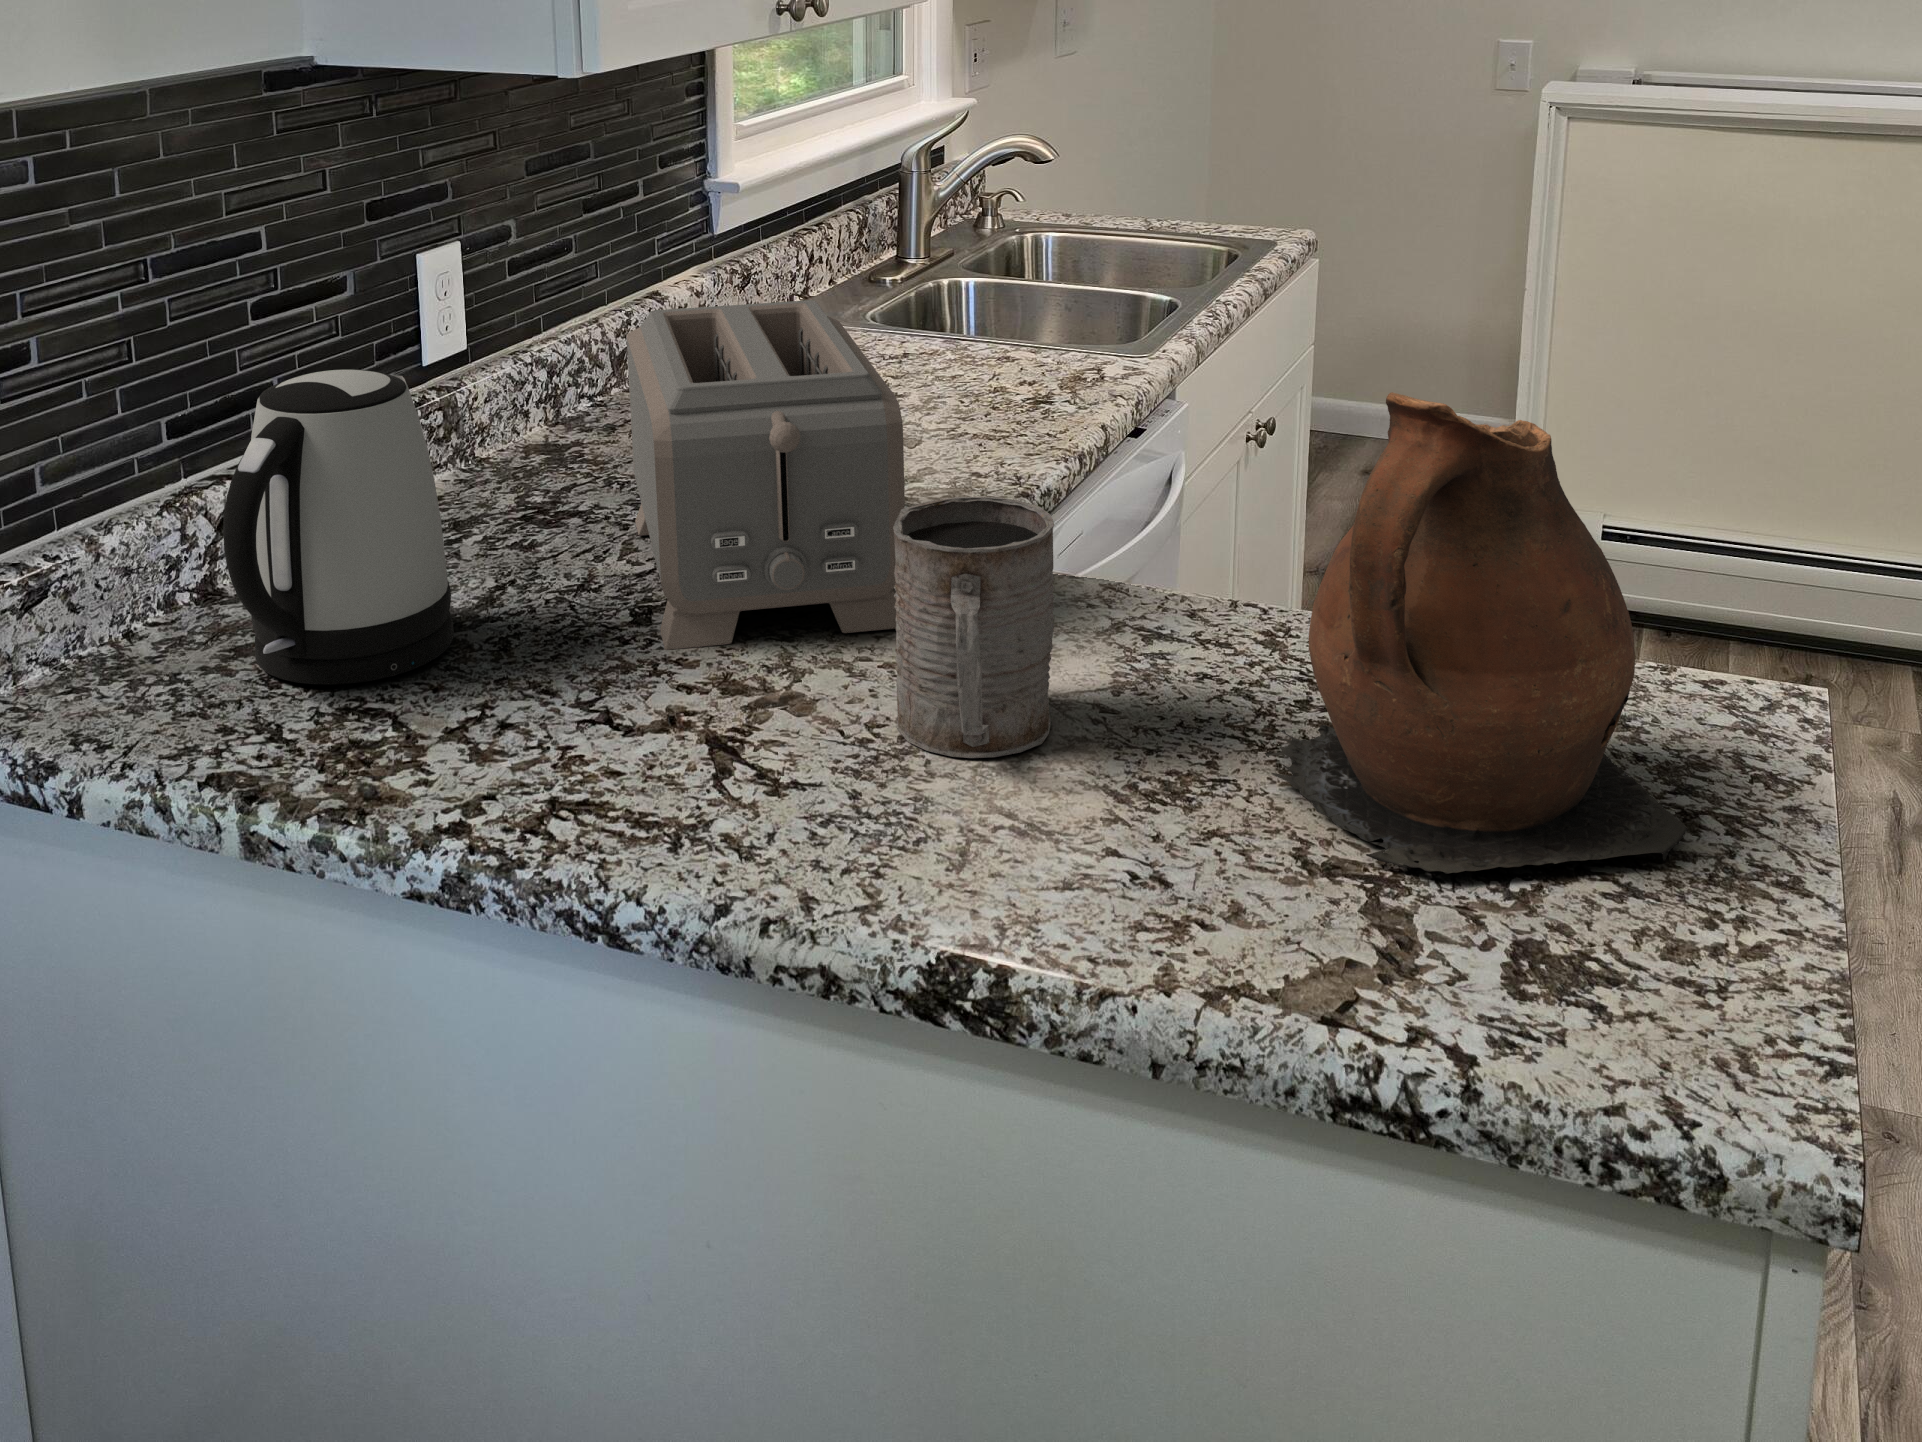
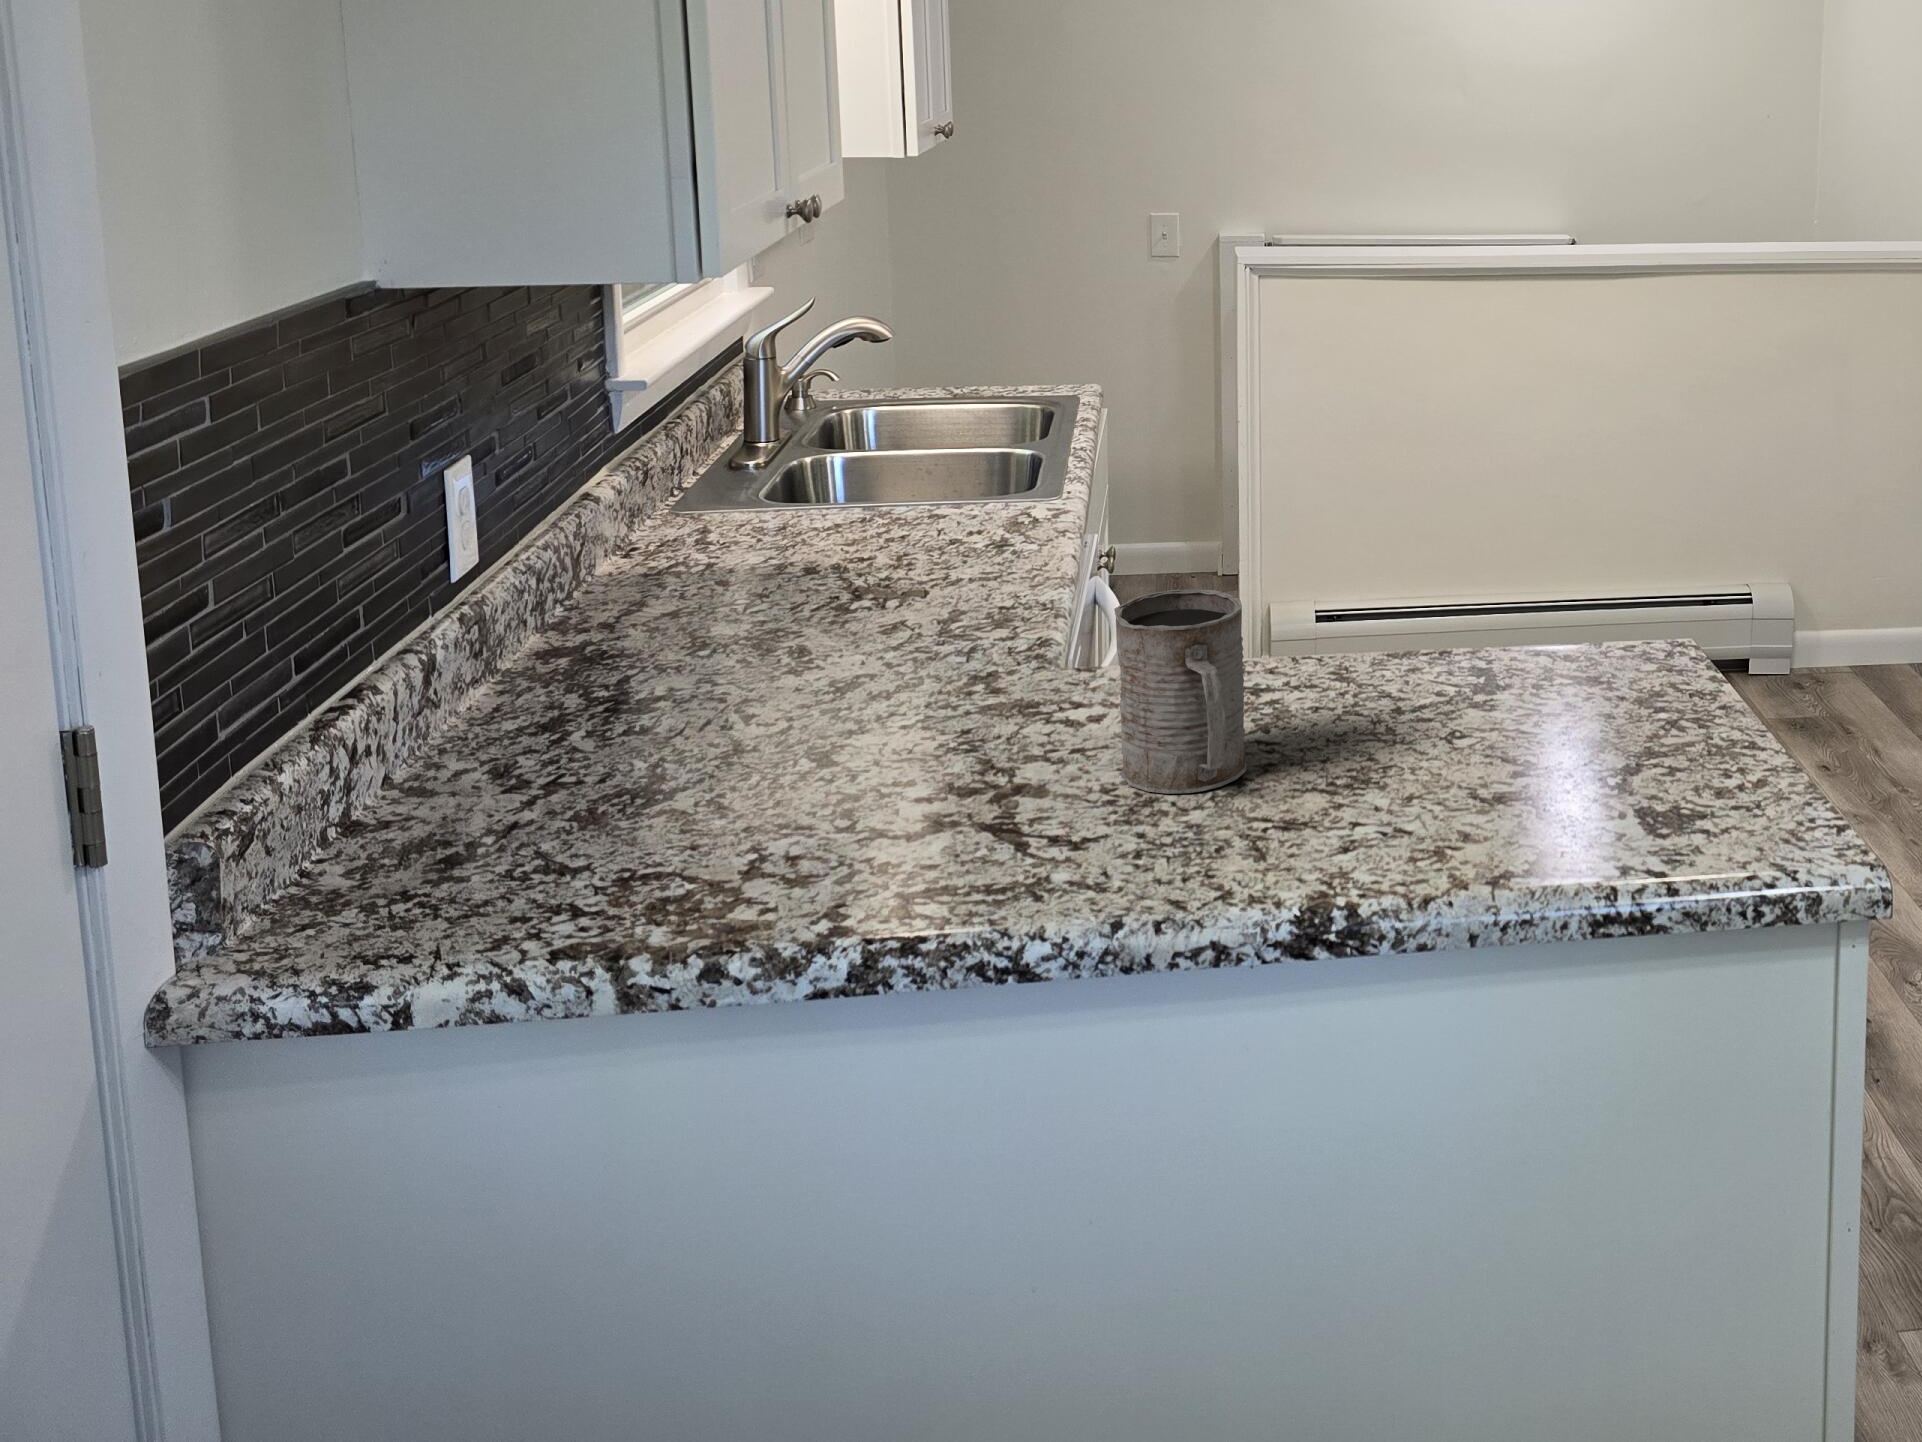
toaster: present [627,300,905,650] -> none [728,467,1065,775]
kettle: present [223,369,454,685] -> none [475,568,681,867]
ceramic pitcher: present [1265,392,1688,874] -> none [1404,461,1689,785]

